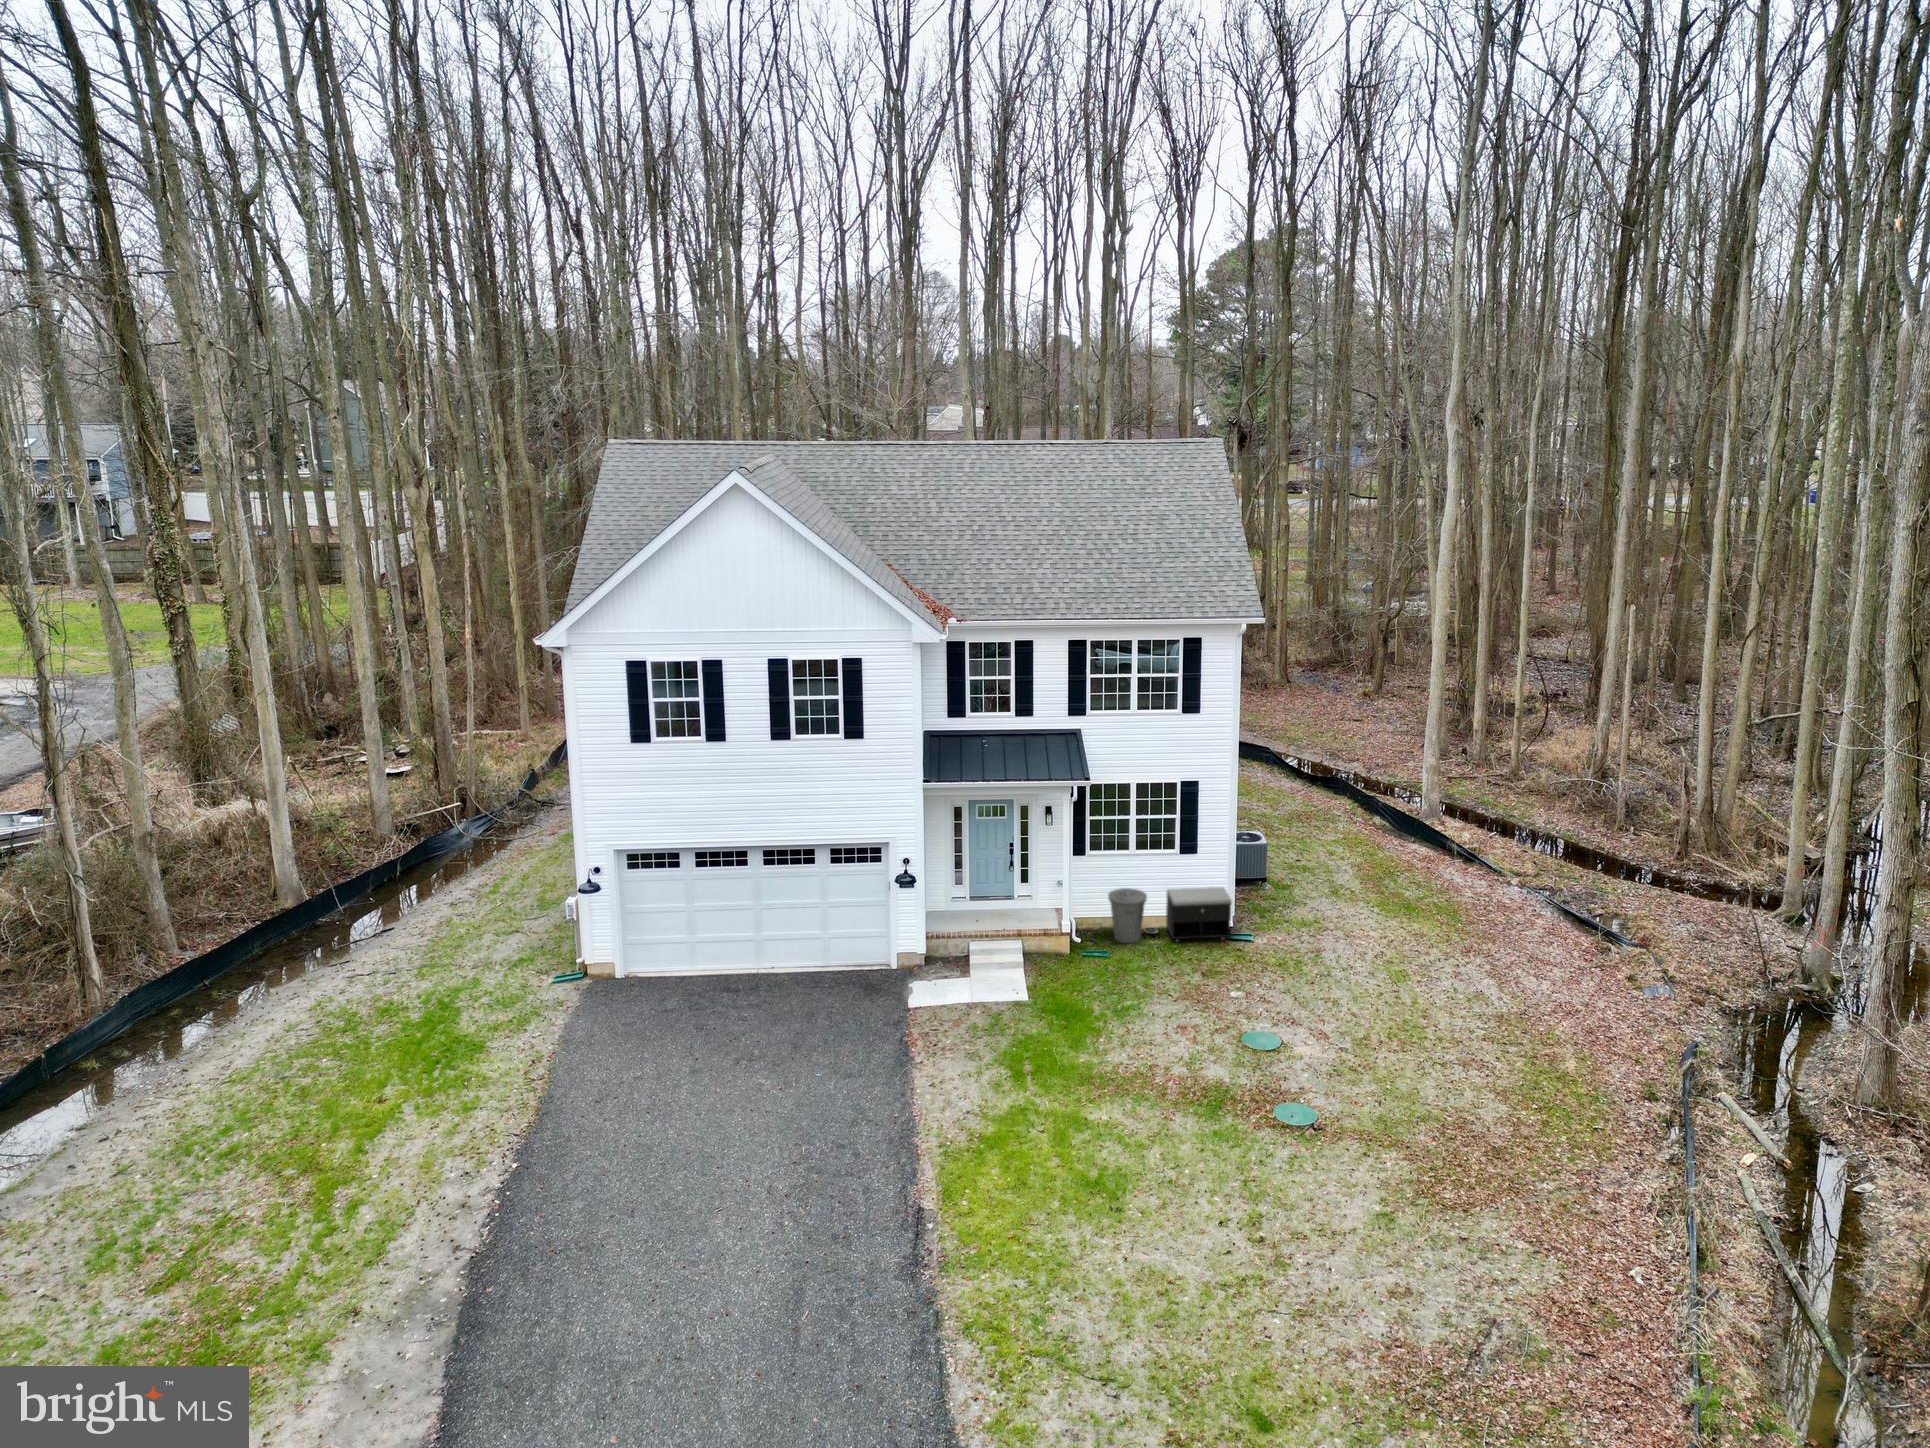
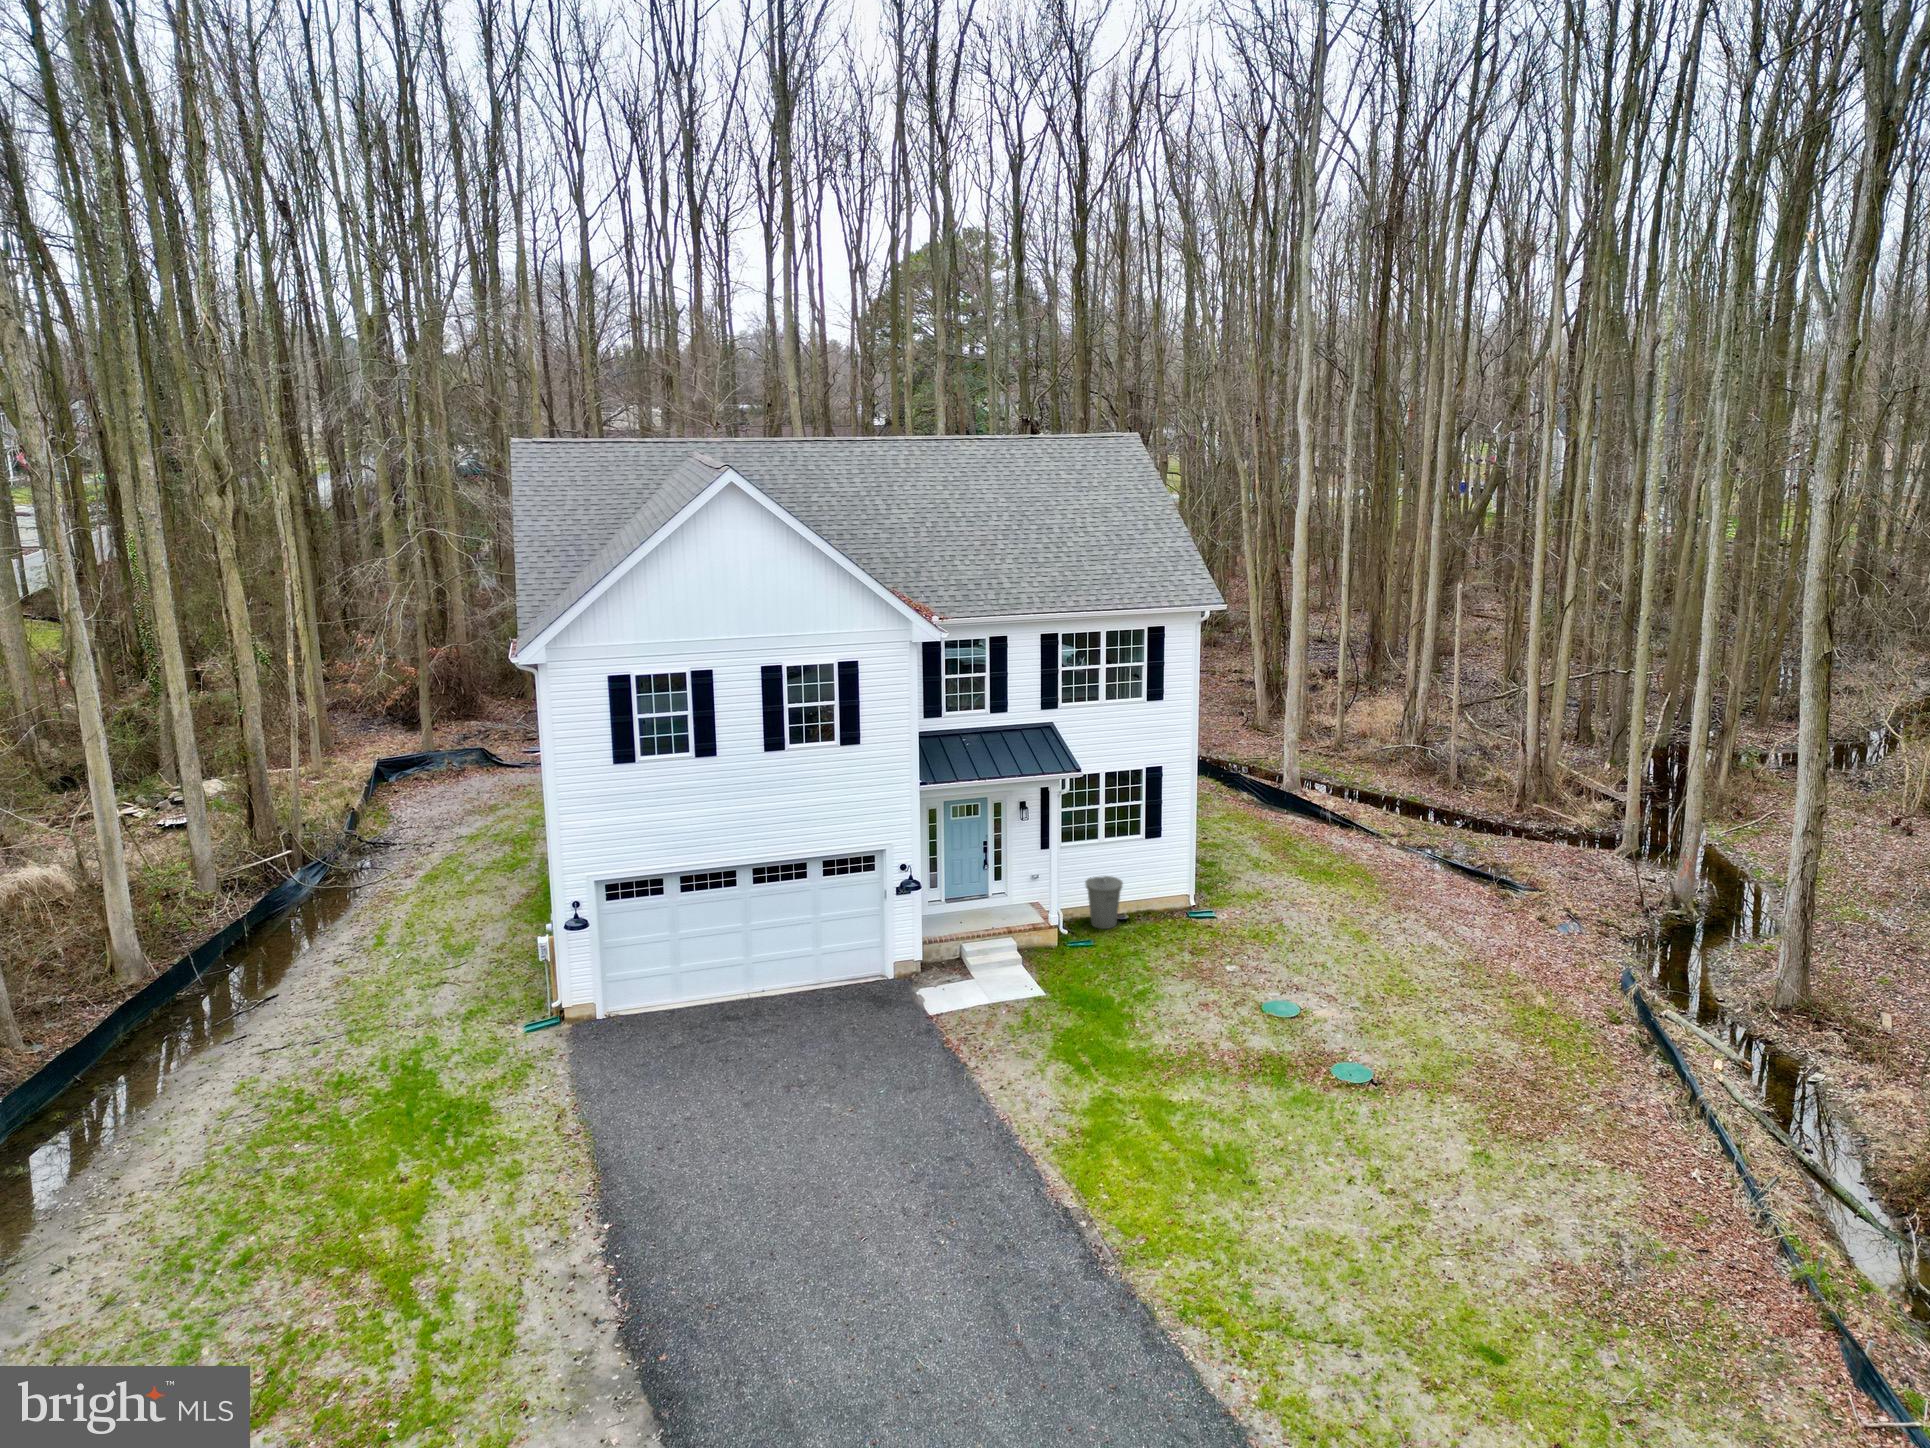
storage bench: present [1166,887,1232,941] -> none [1136,867,1201,923]

